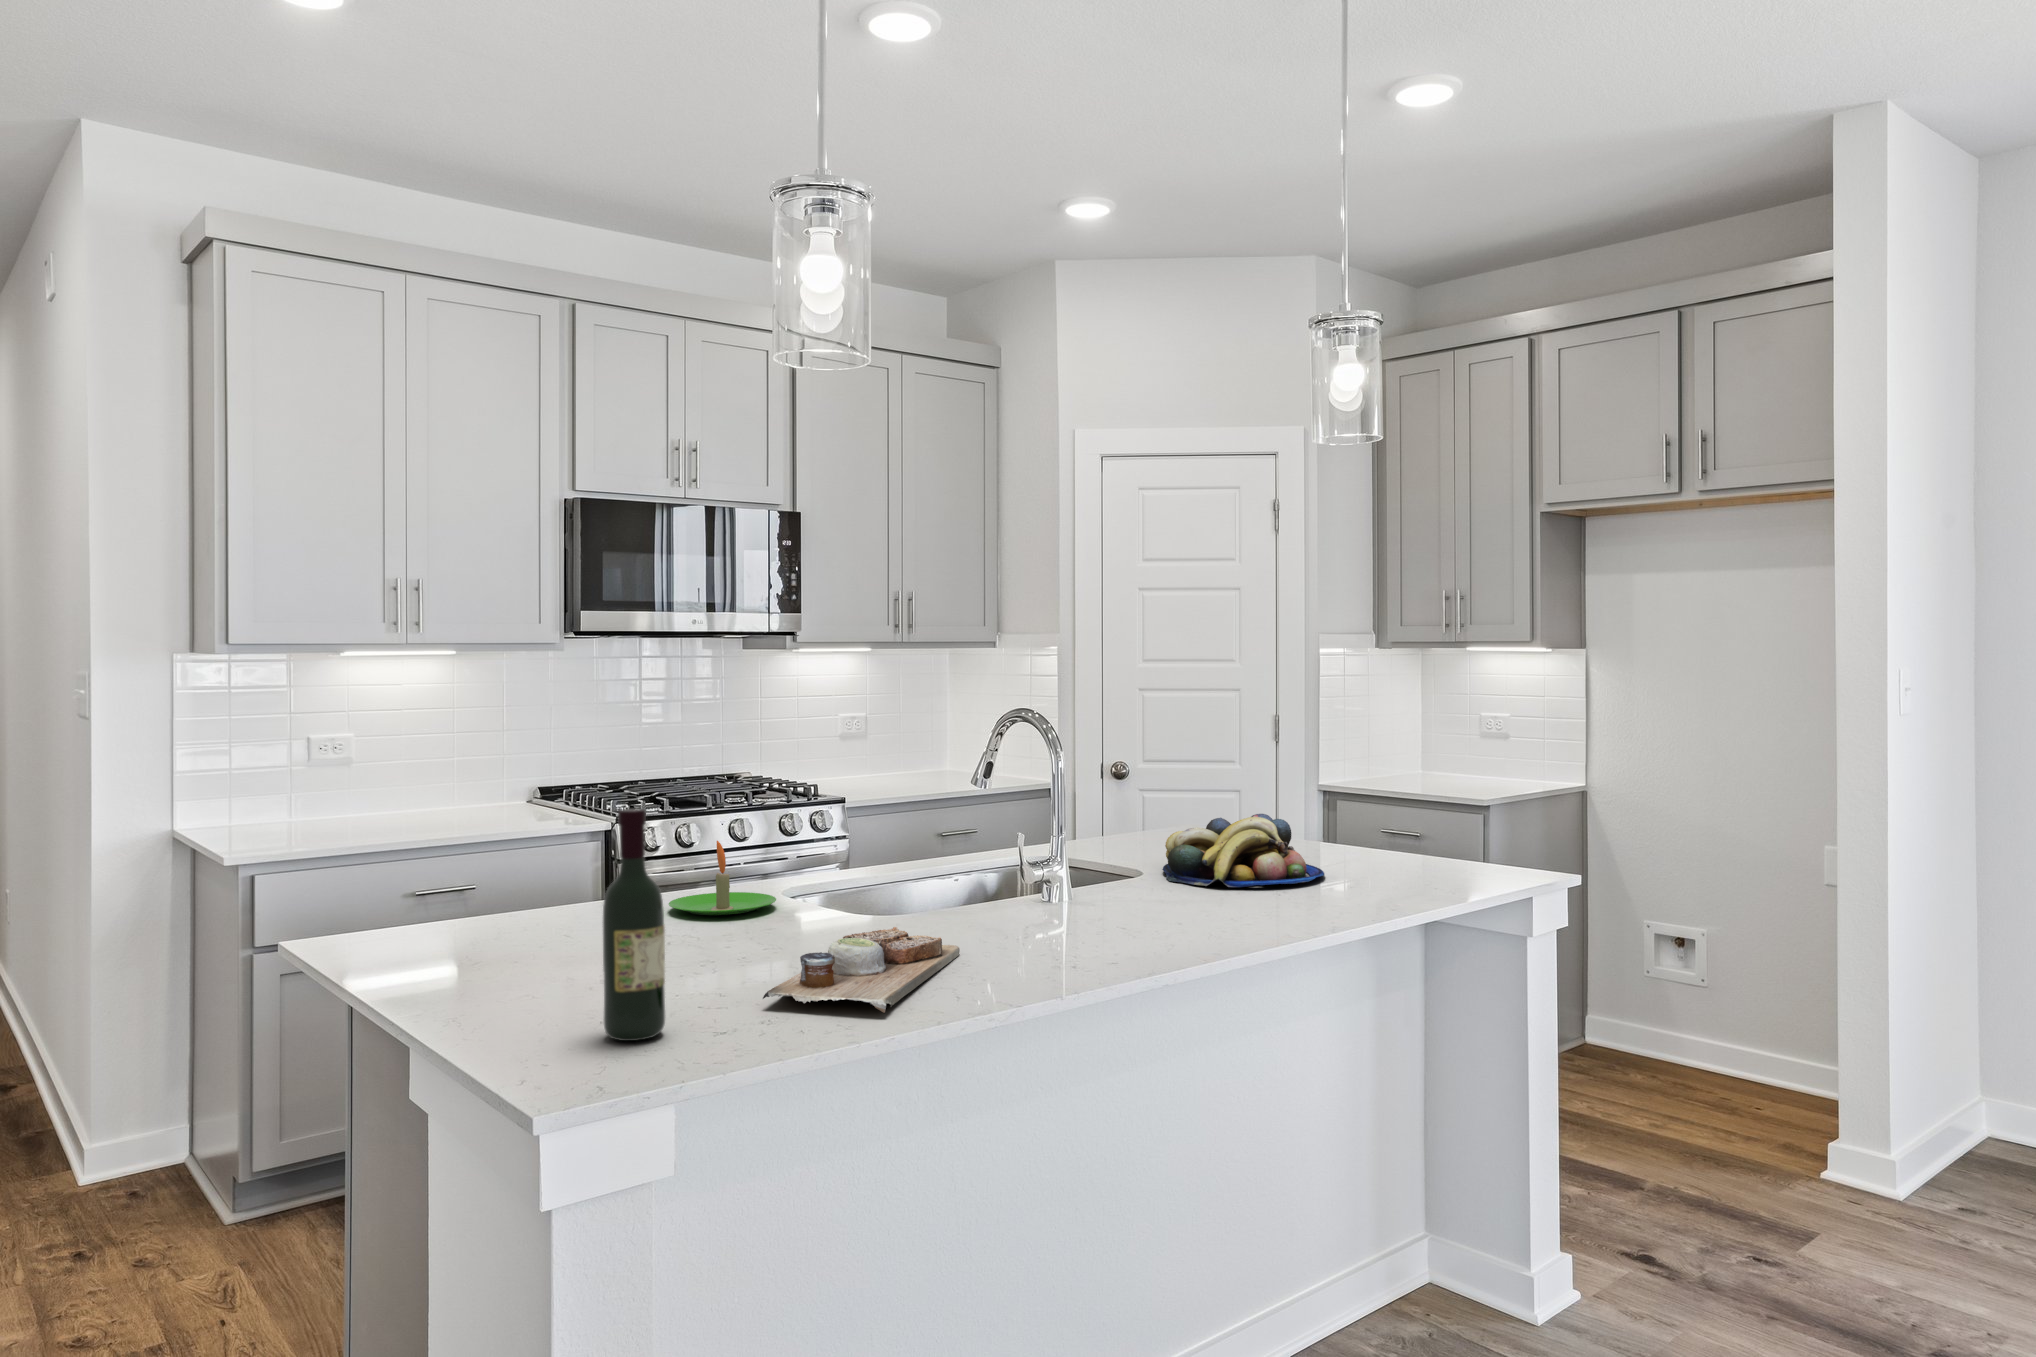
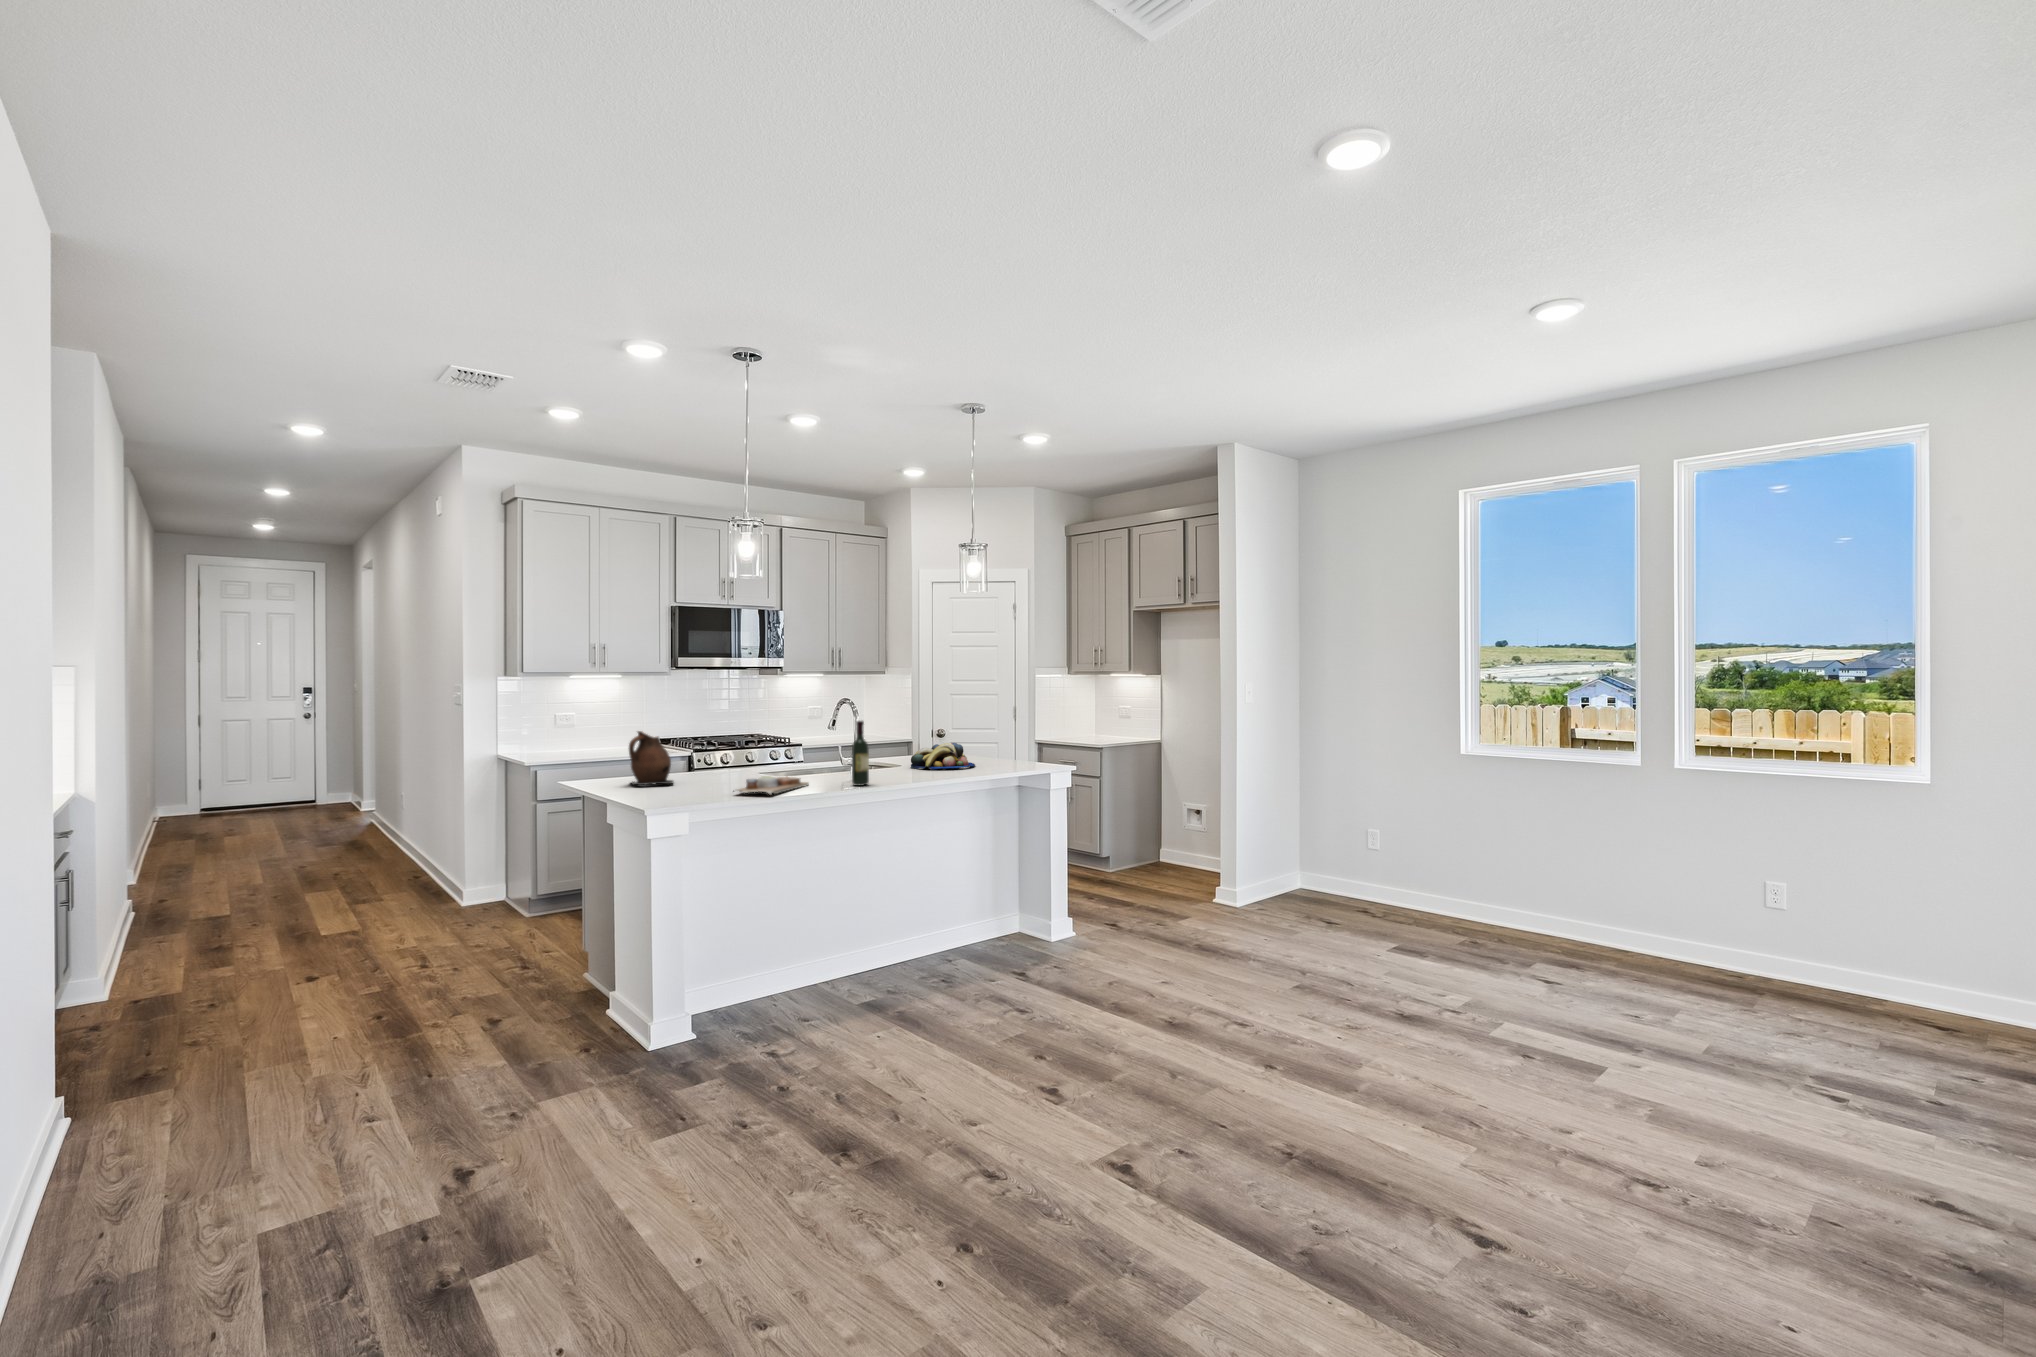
ceramic pitcher: none [453,802,582,960] -> present [629,731,673,785]
wine bottle: present [603,809,665,1041] -> present [852,721,869,786]
candle: present [669,841,776,915] -> none [708,749,750,776]

